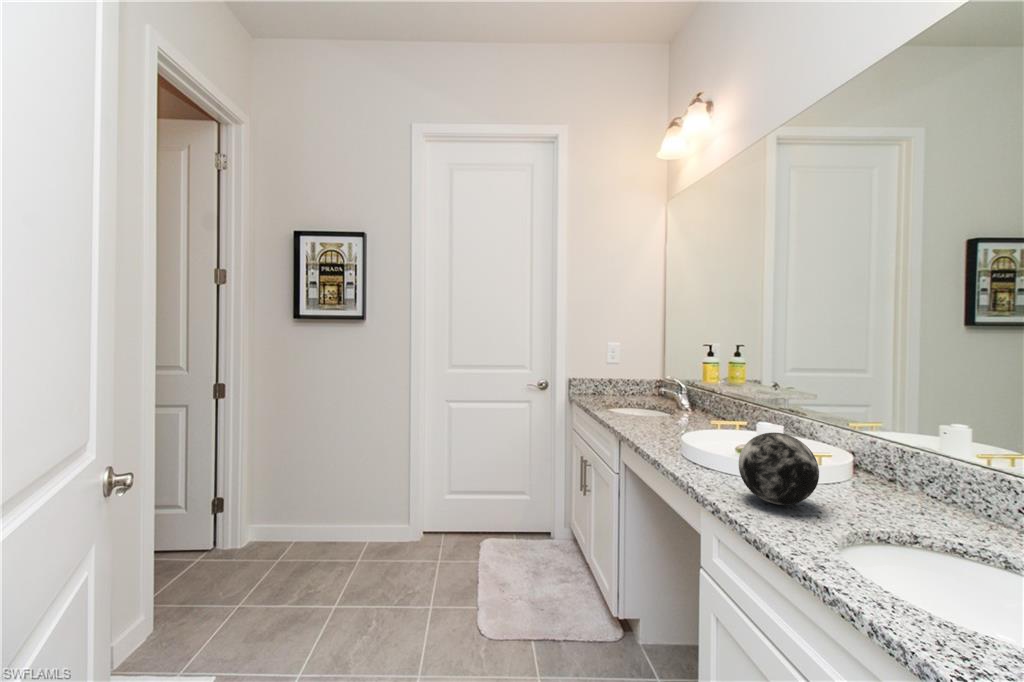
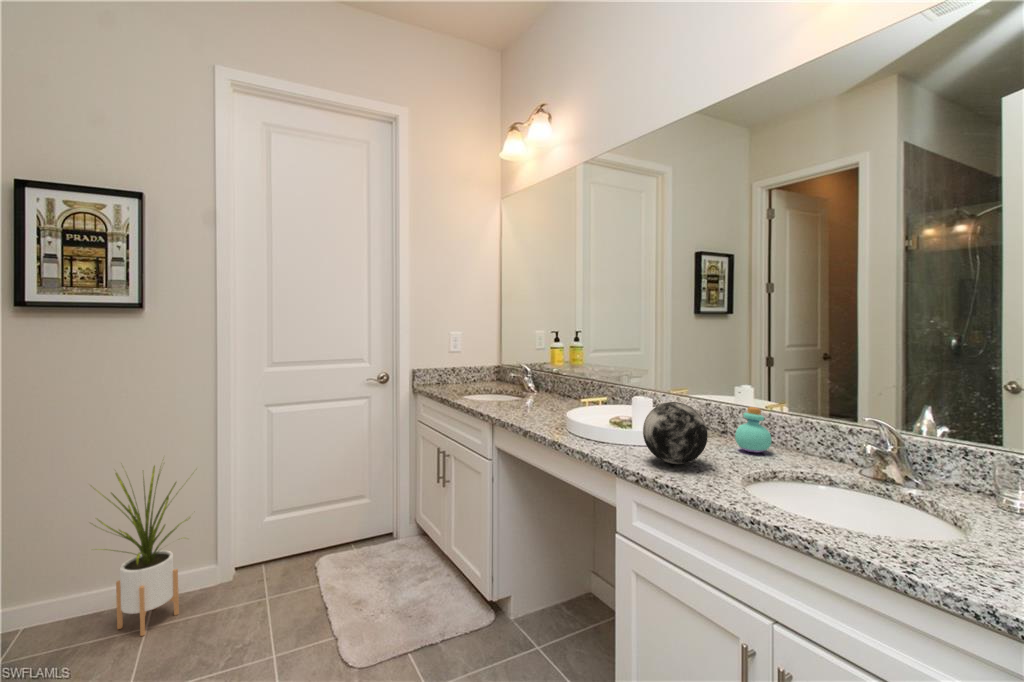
house plant: none [323,433,393,567] -> present [96,466,187,636]
perfume bottle: none [884,450,939,510] -> present [735,407,772,453]

